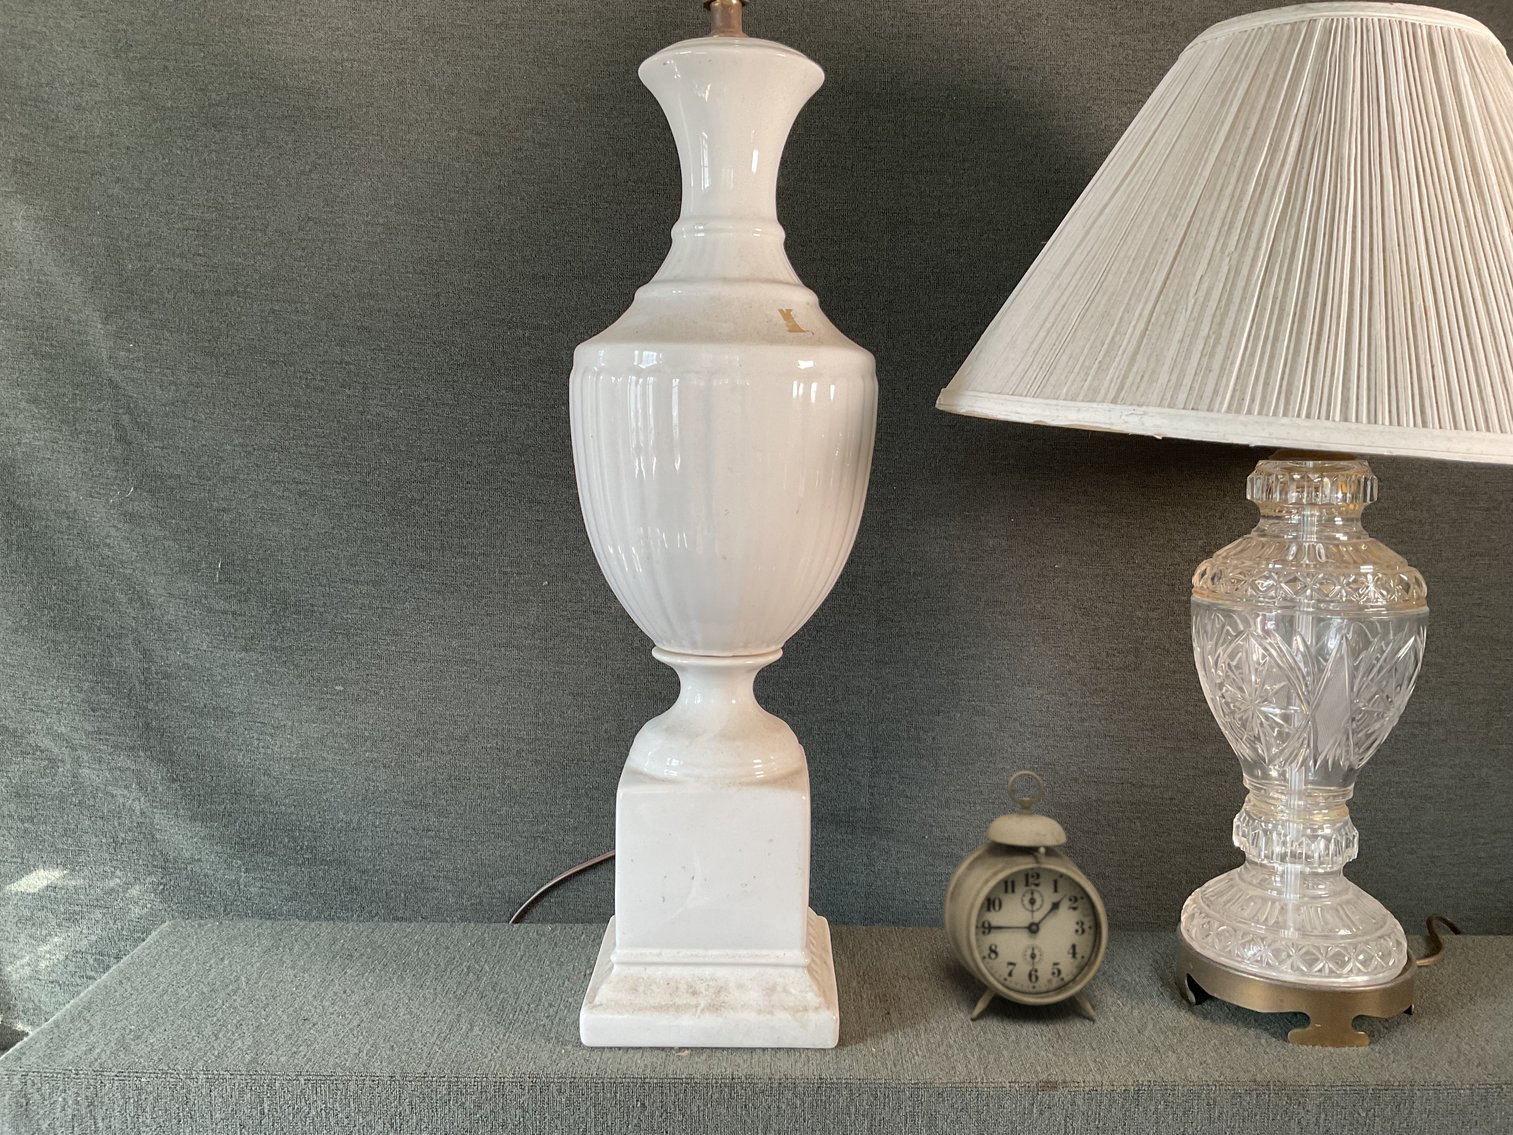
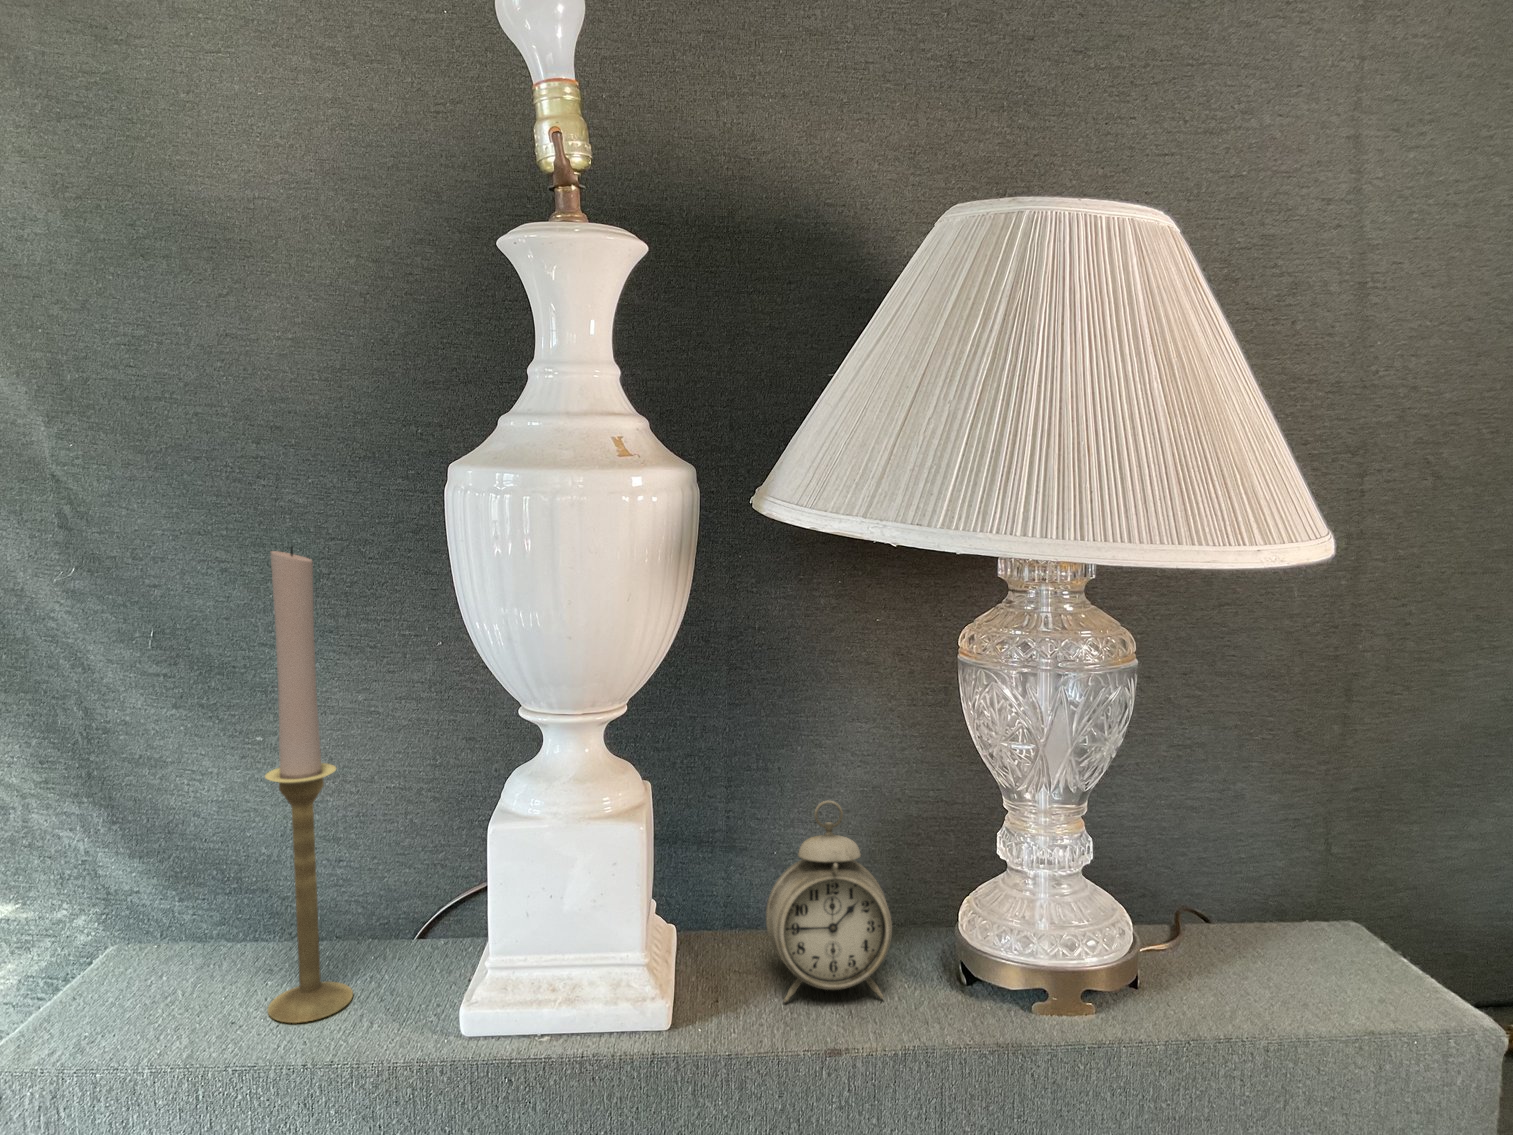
candlestick: none [347,442,447,1021] -> present [265,547,353,1023]

